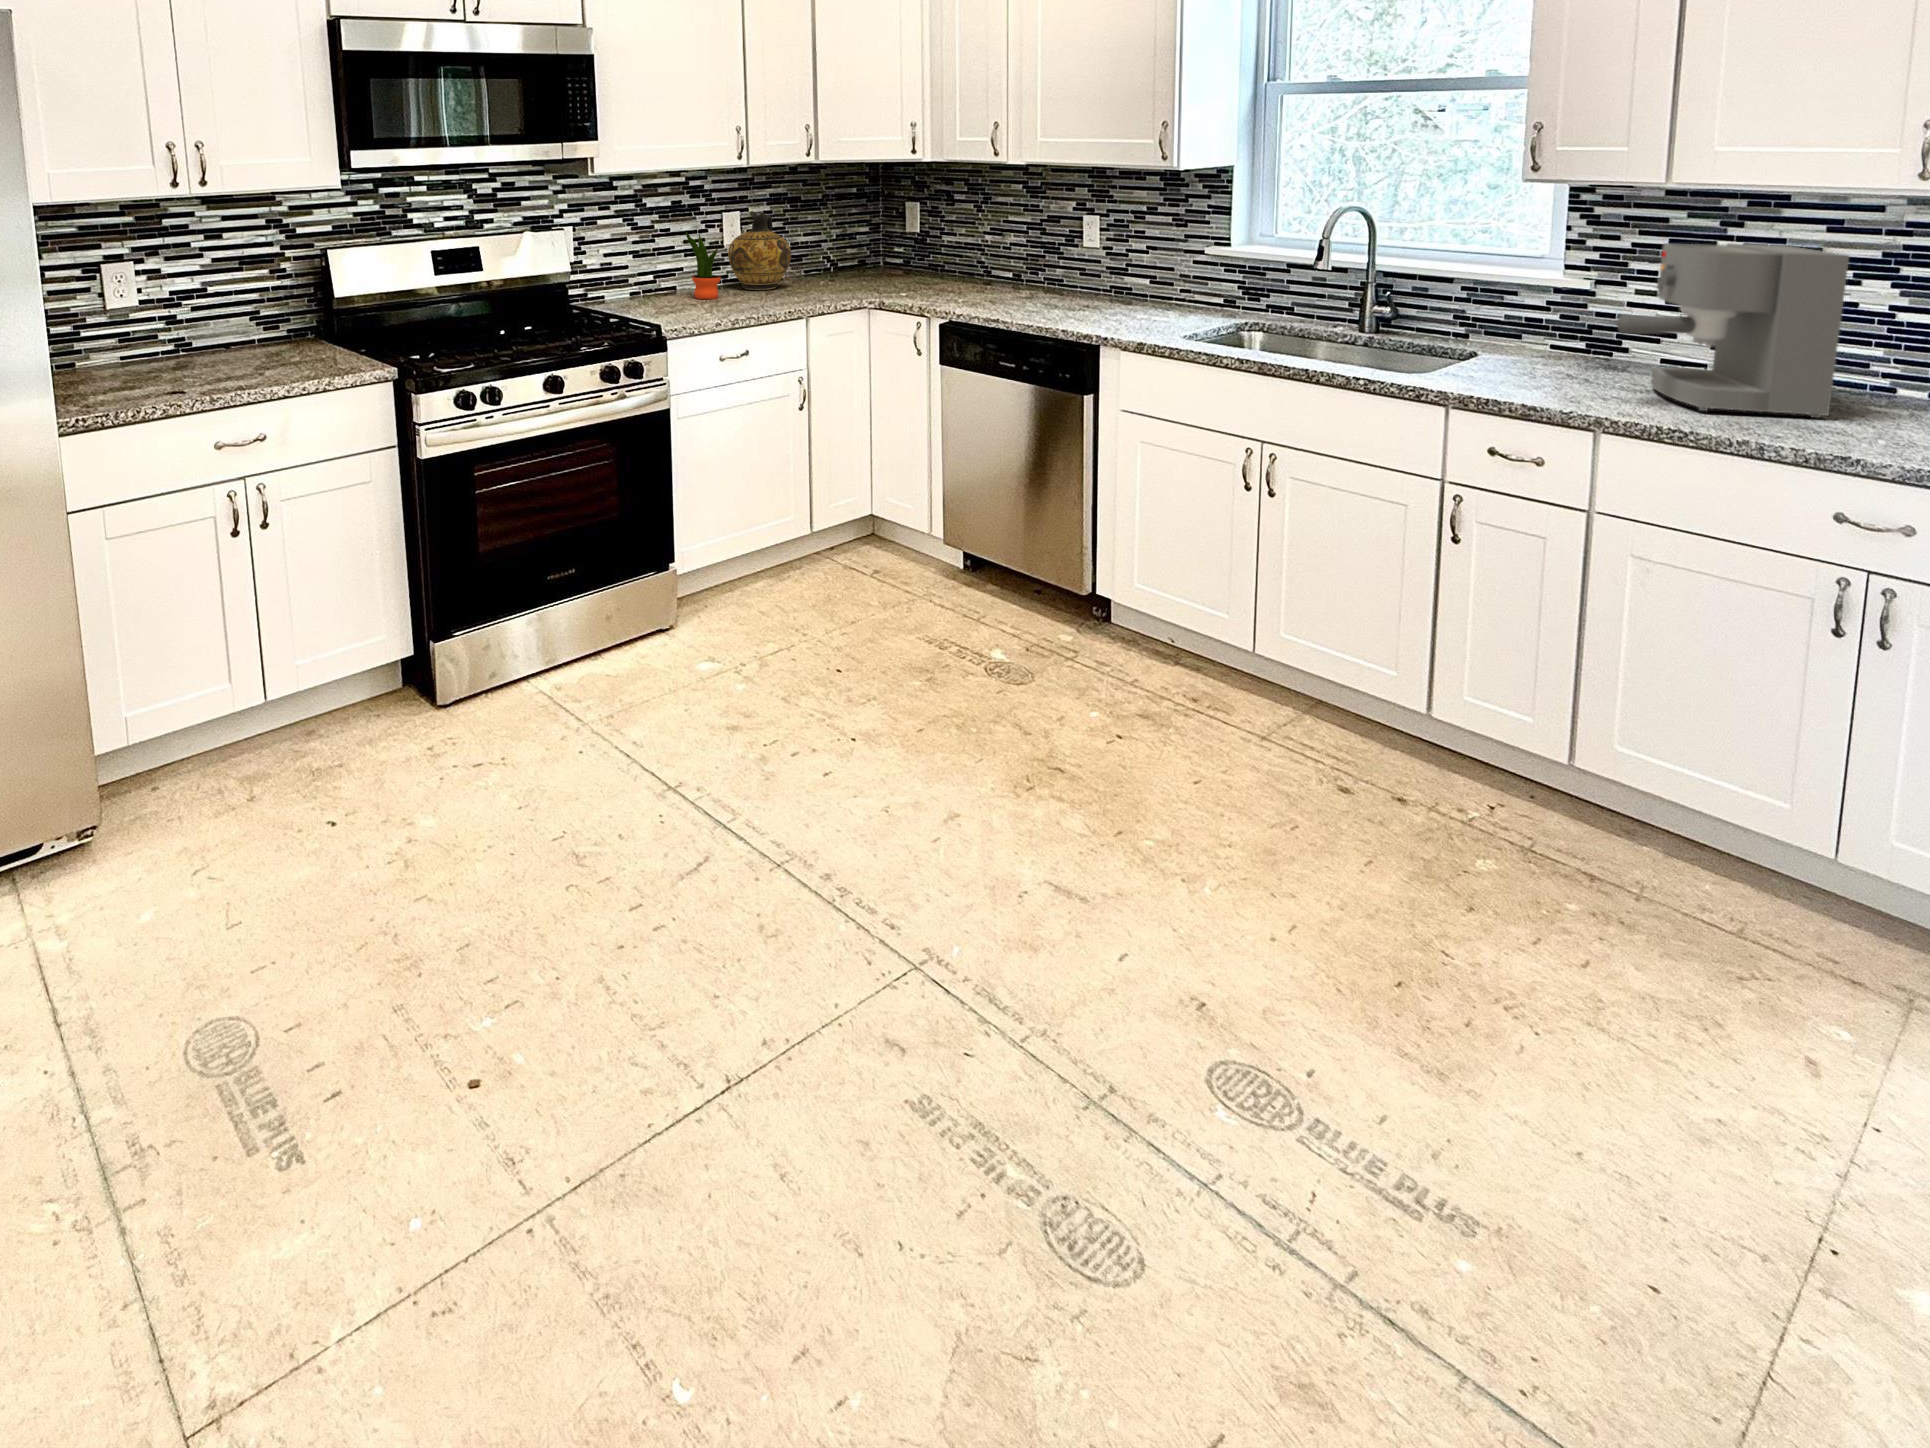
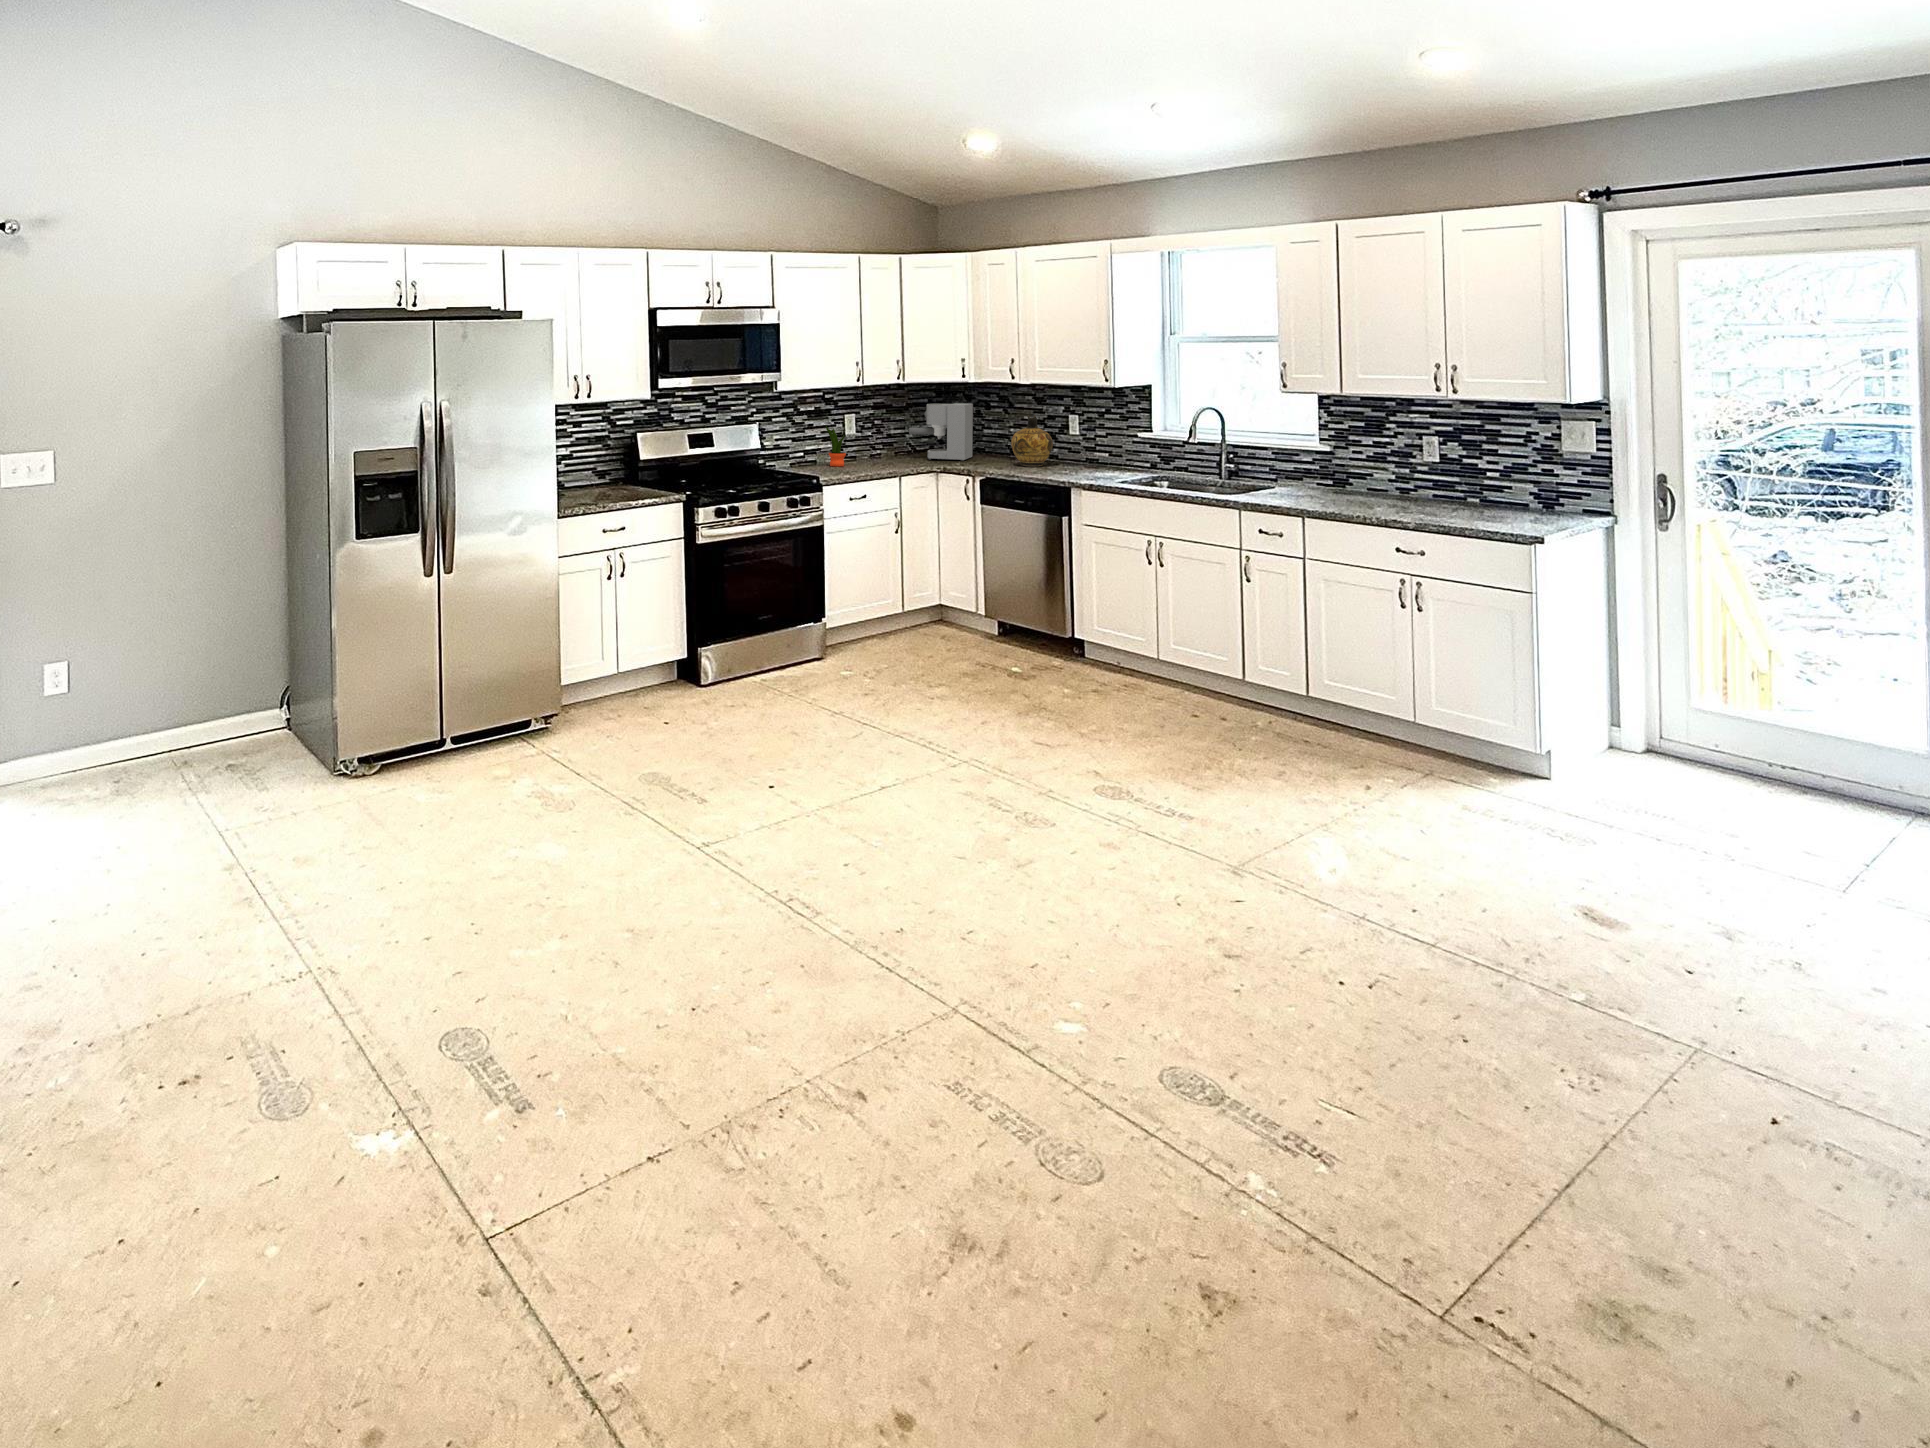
ceramic jug: present [728,211,791,290] -> present [1011,415,1053,466]
coffee maker: present [1617,243,1849,418] -> present [909,403,973,461]

